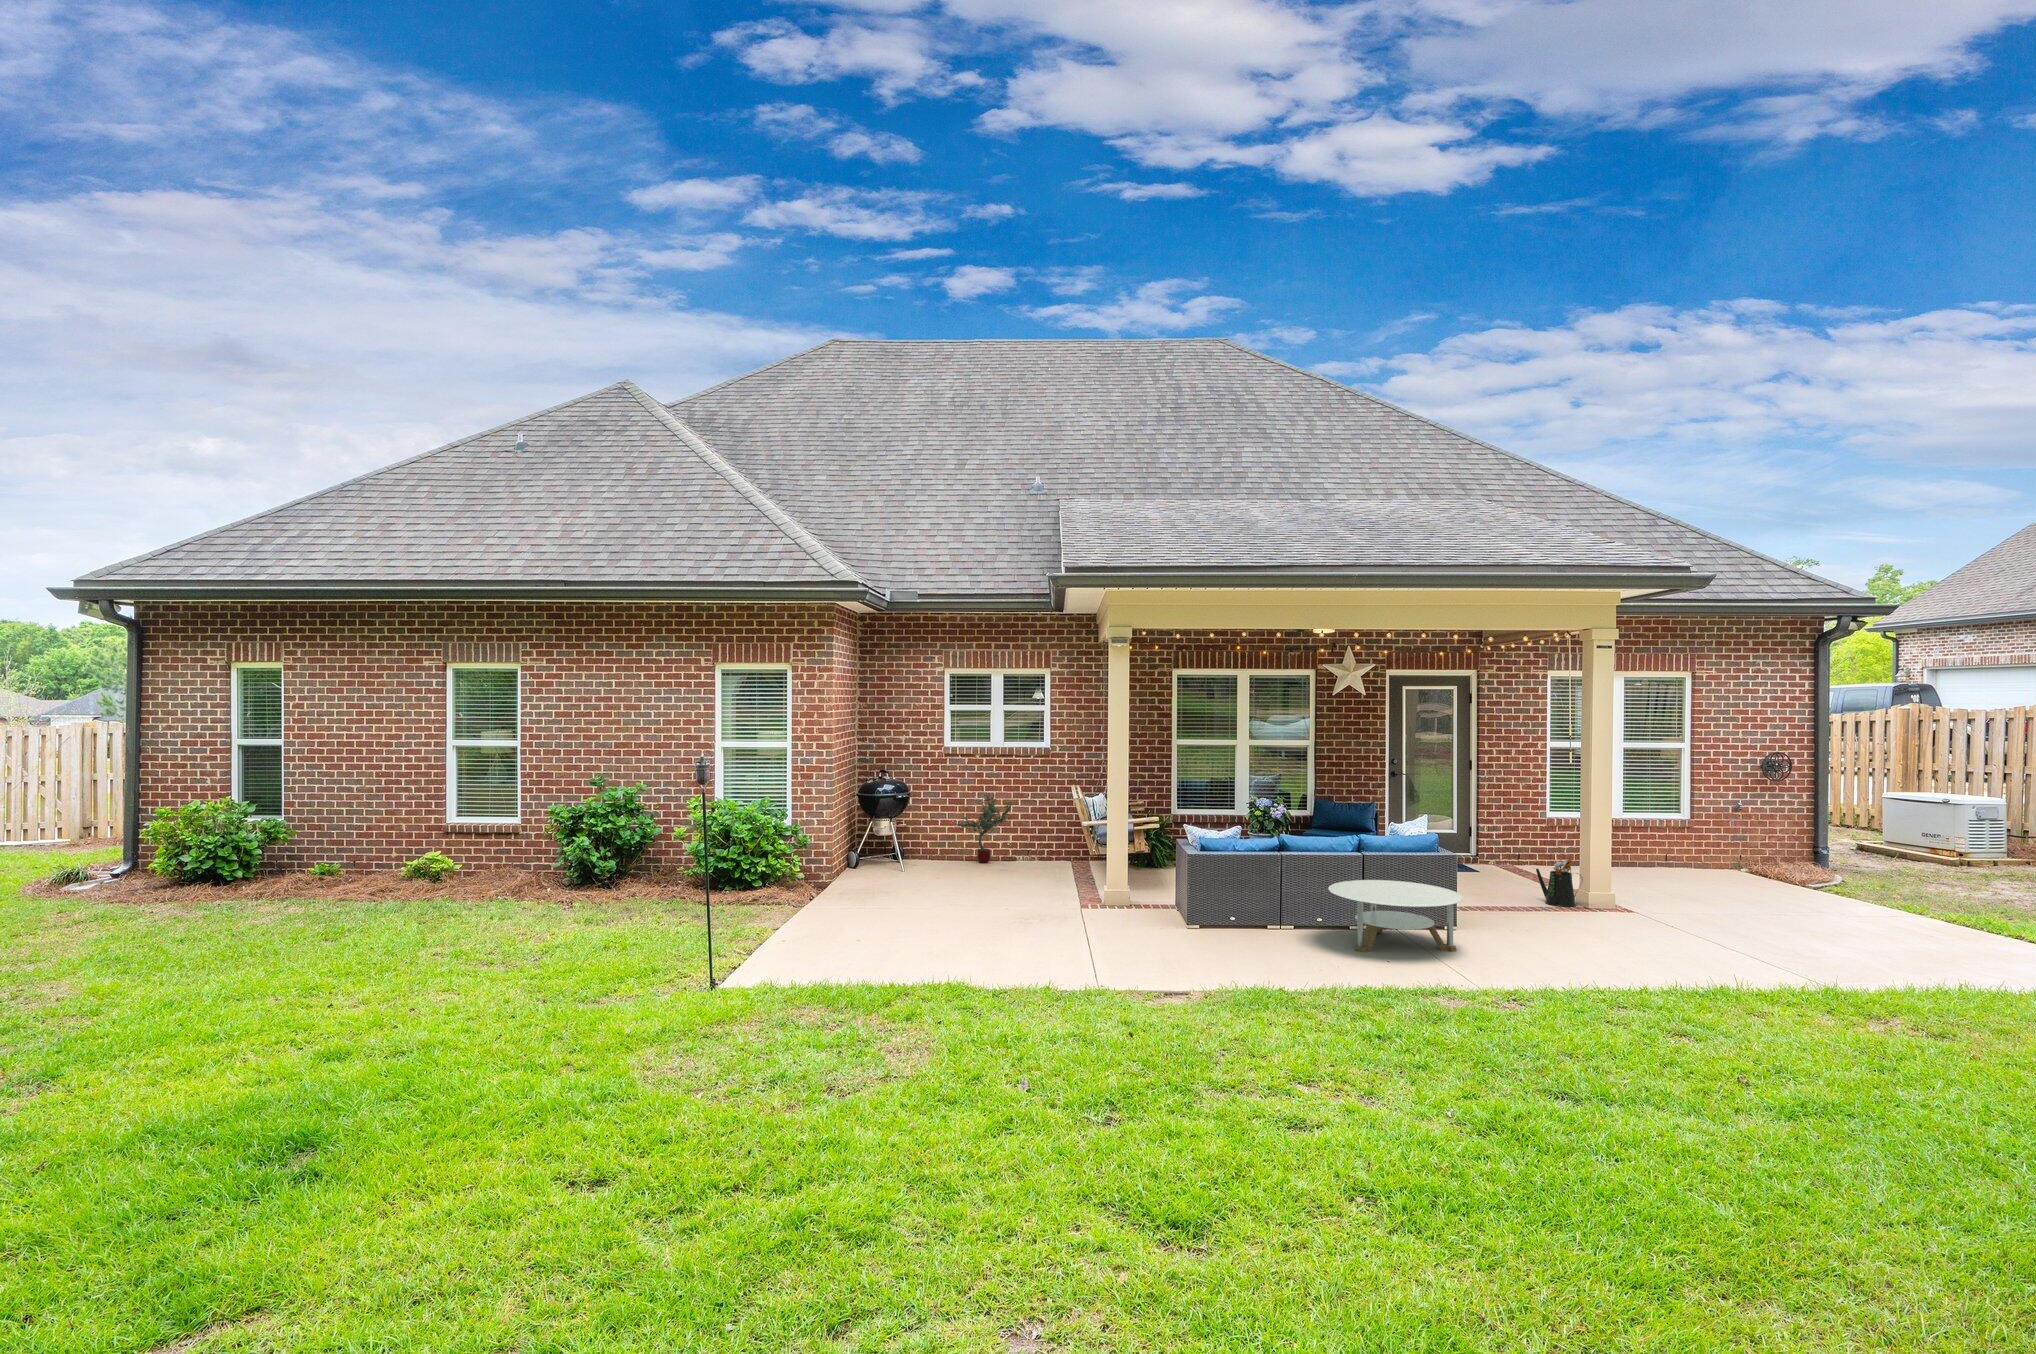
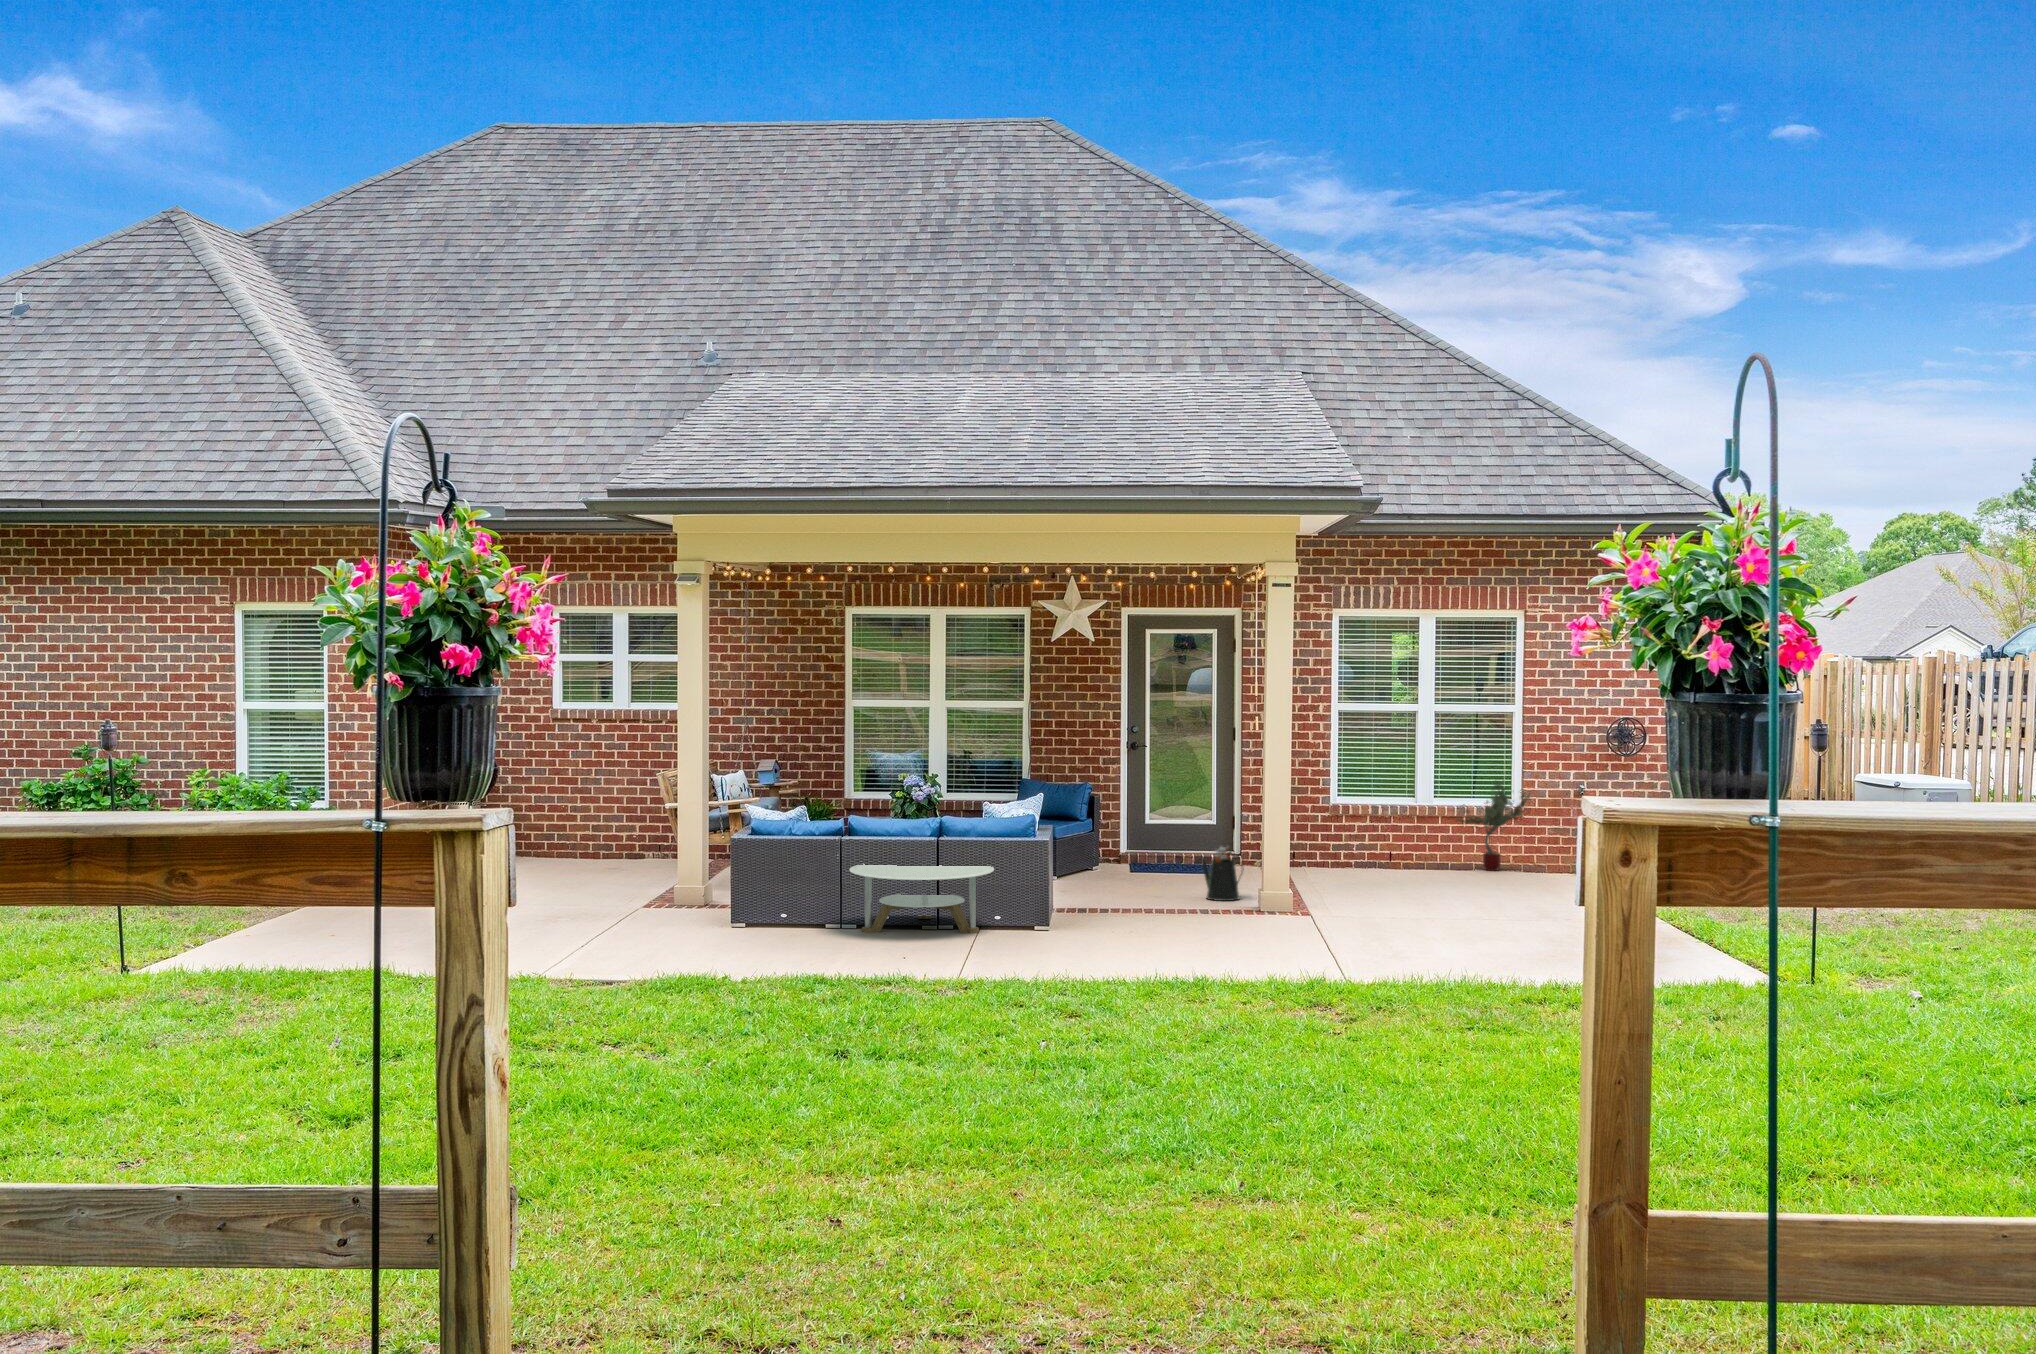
potted tree: present [957,794,1012,863] -> present [1456,780,1530,871]

